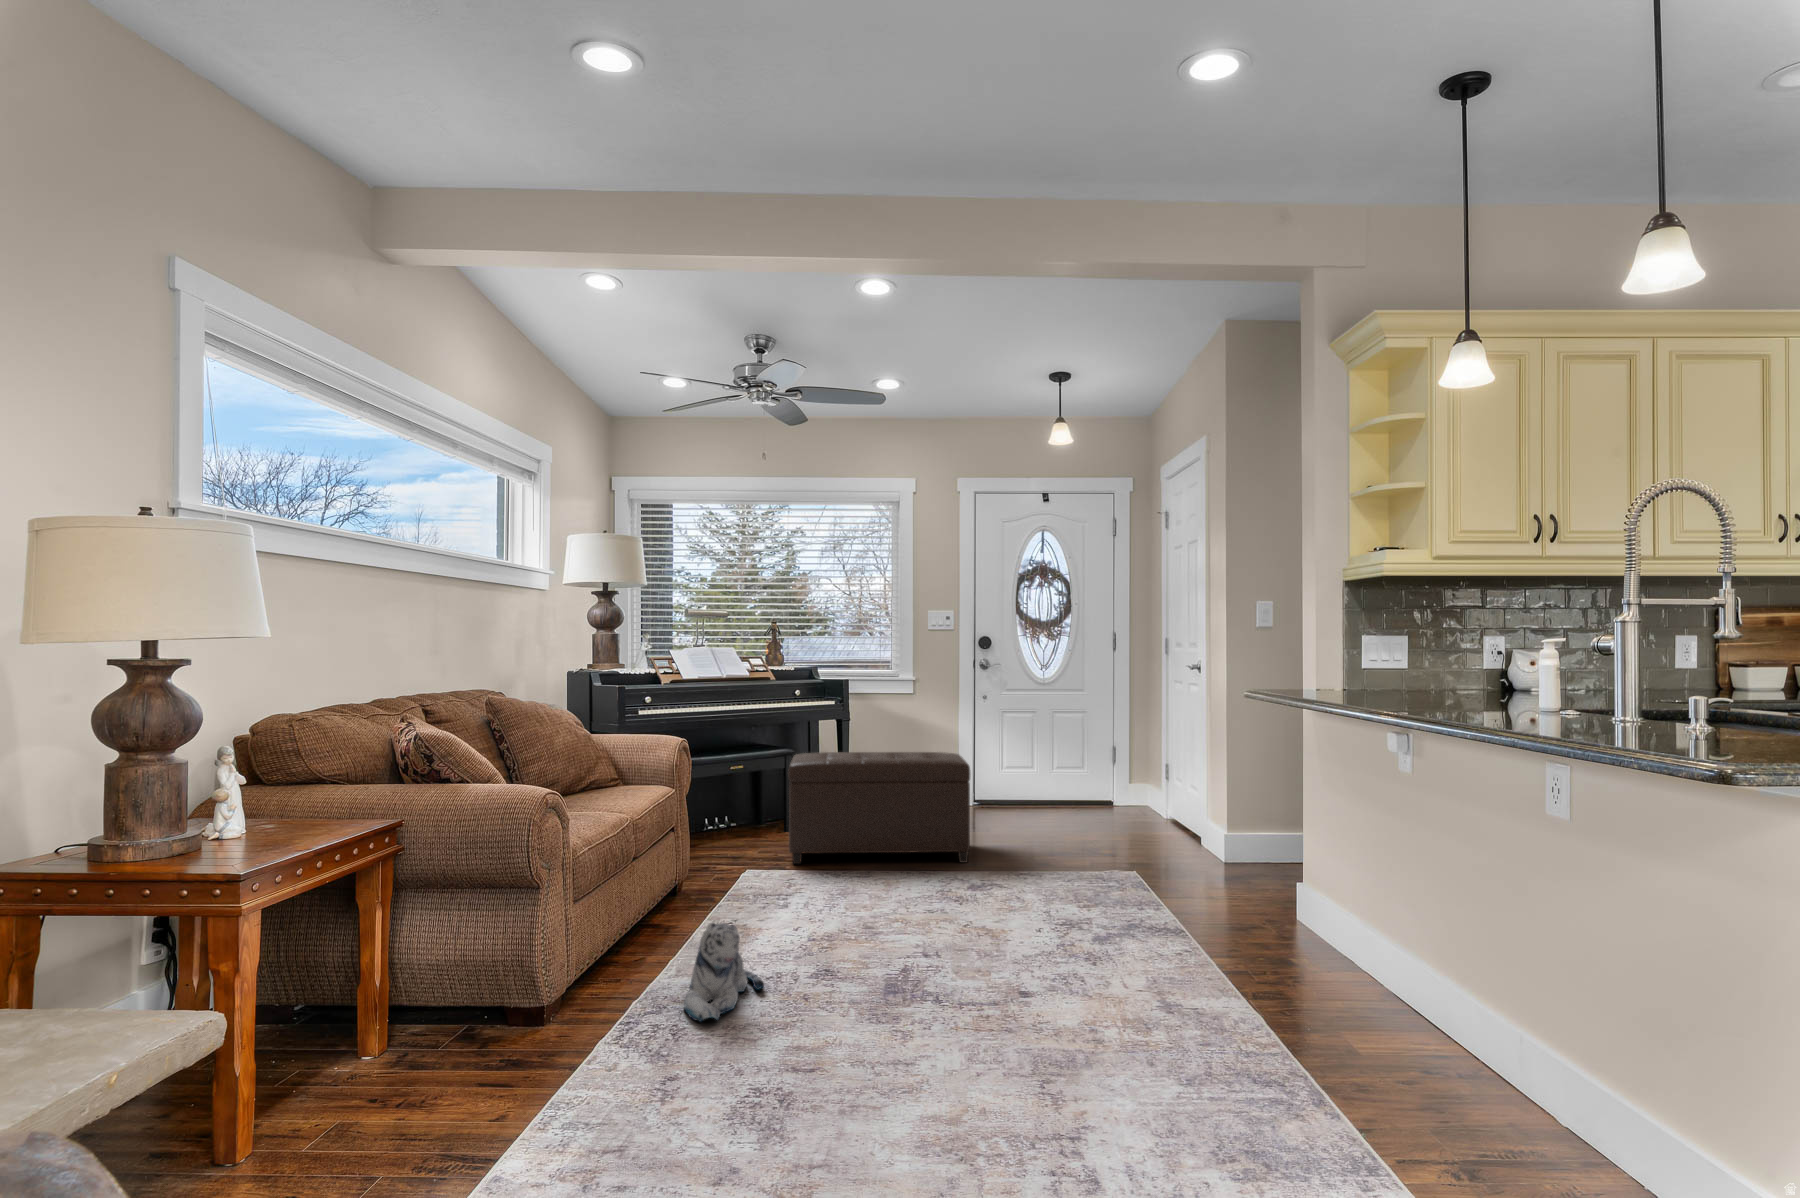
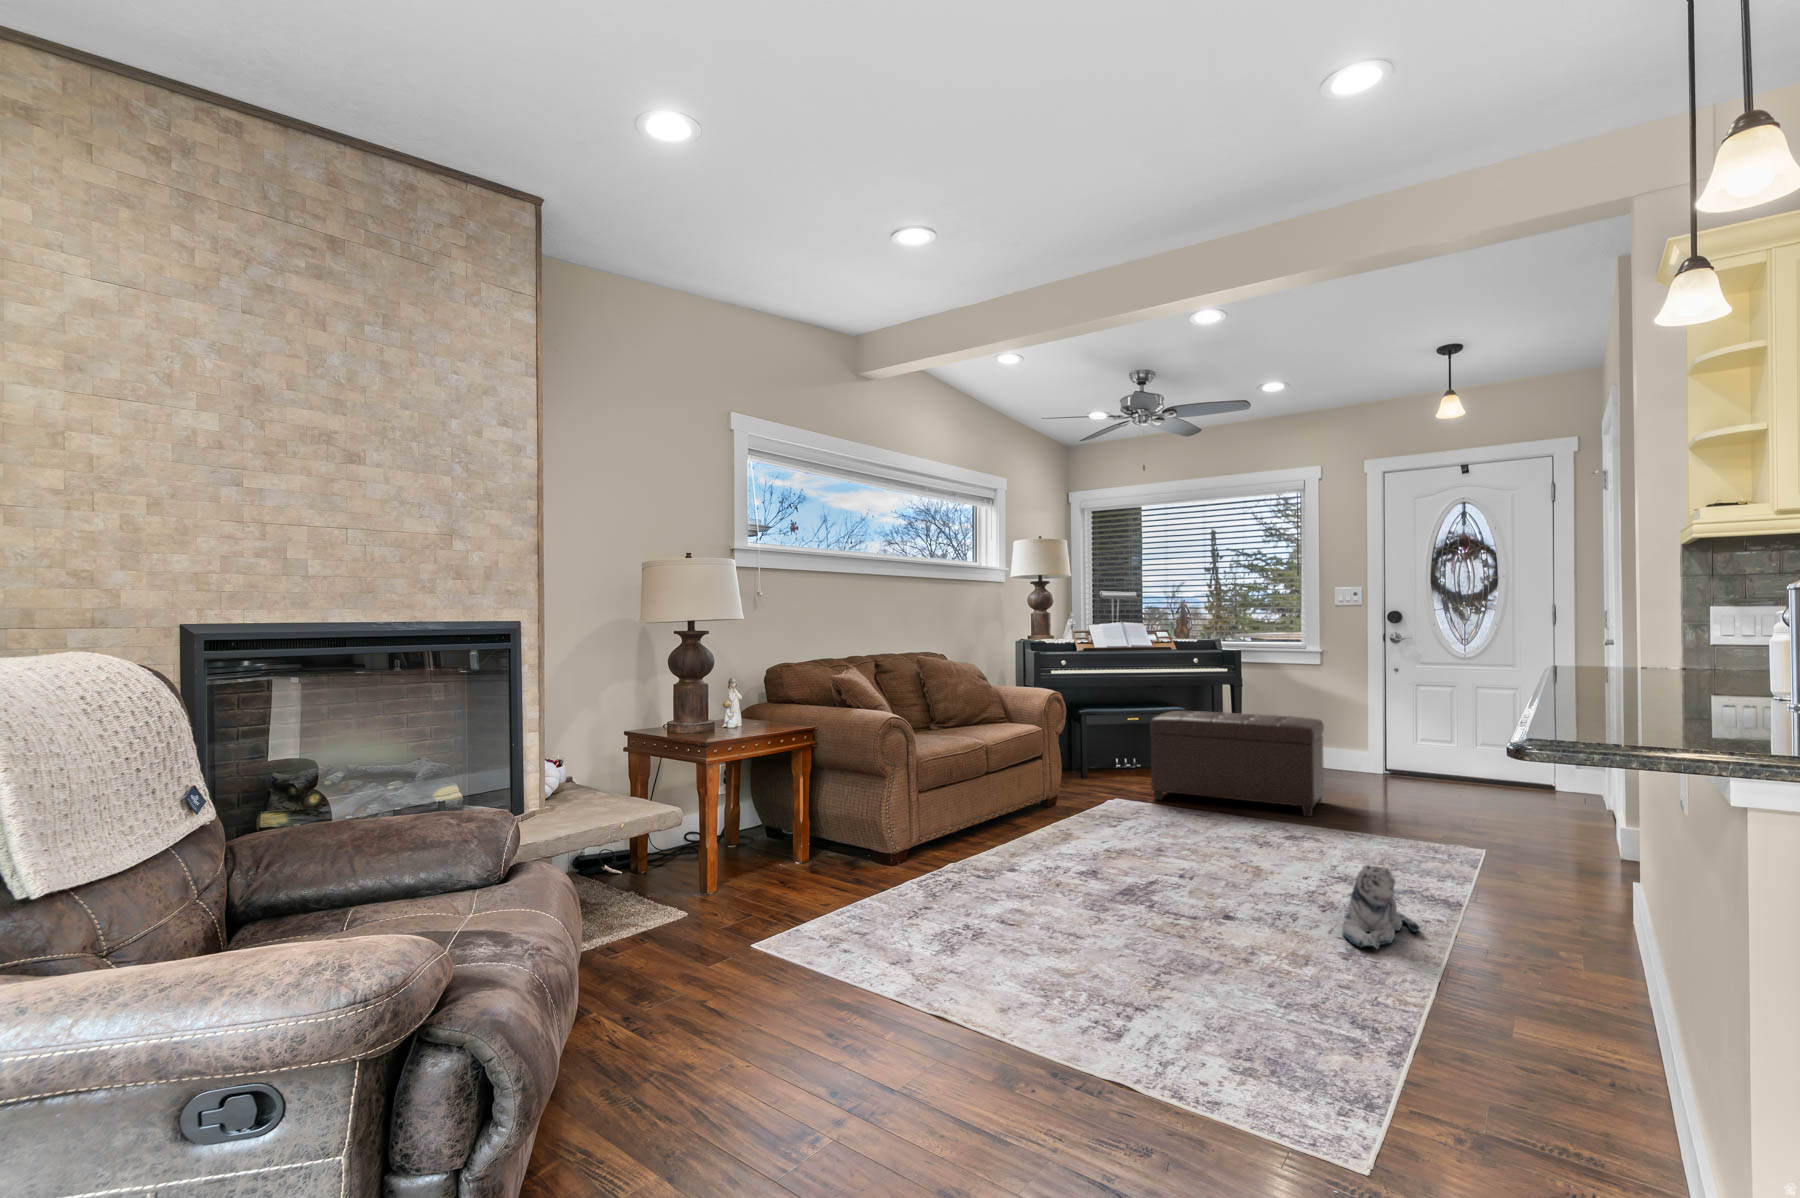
plush toy: present [684,923,764,1022] -> present [1343,865,1419,949]

